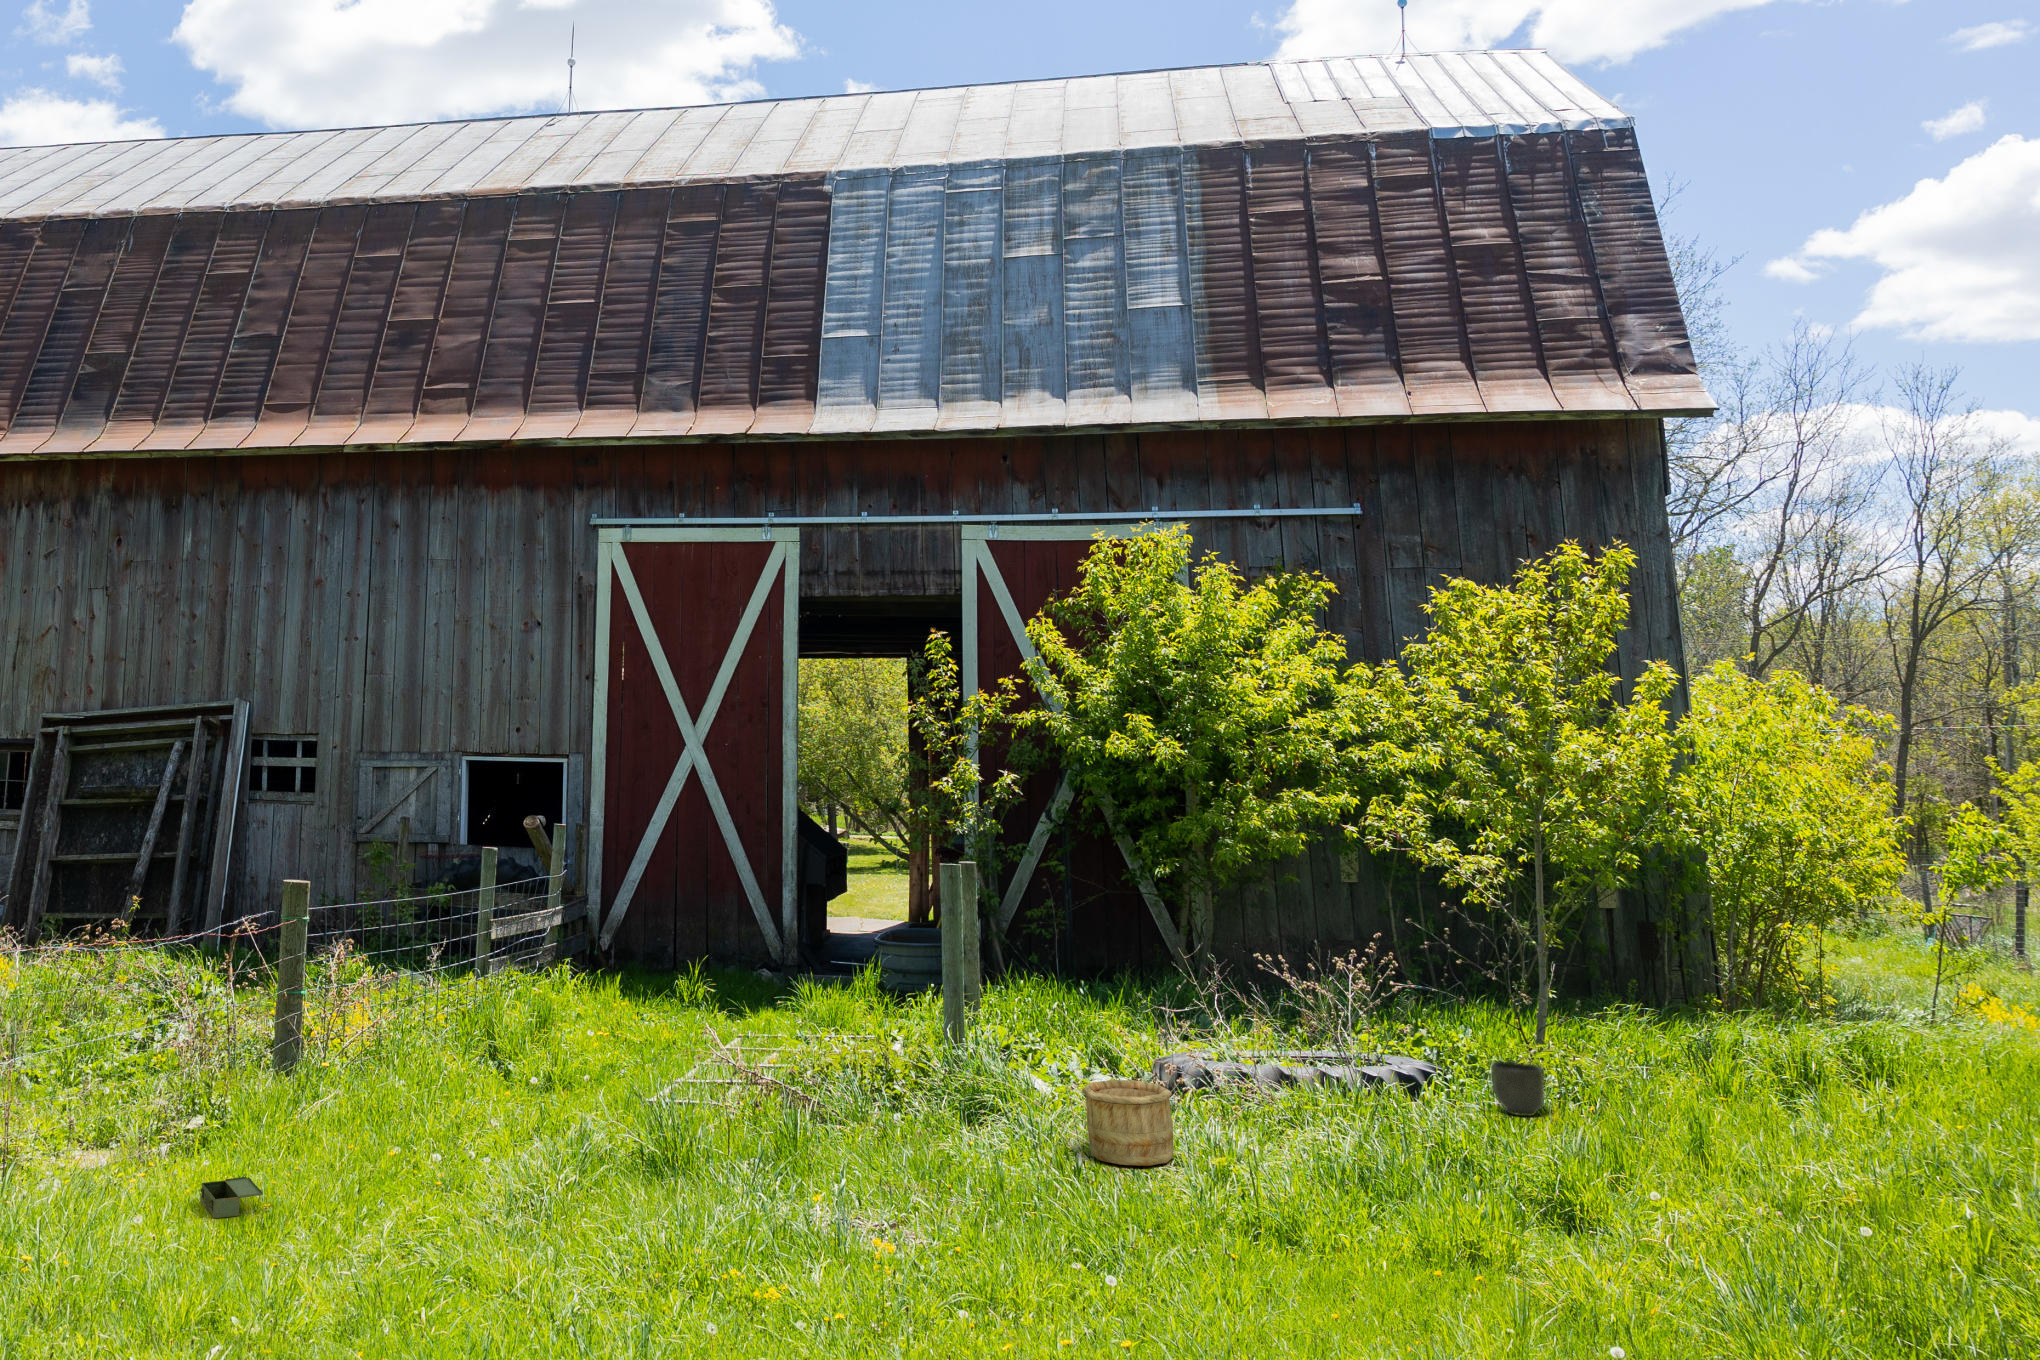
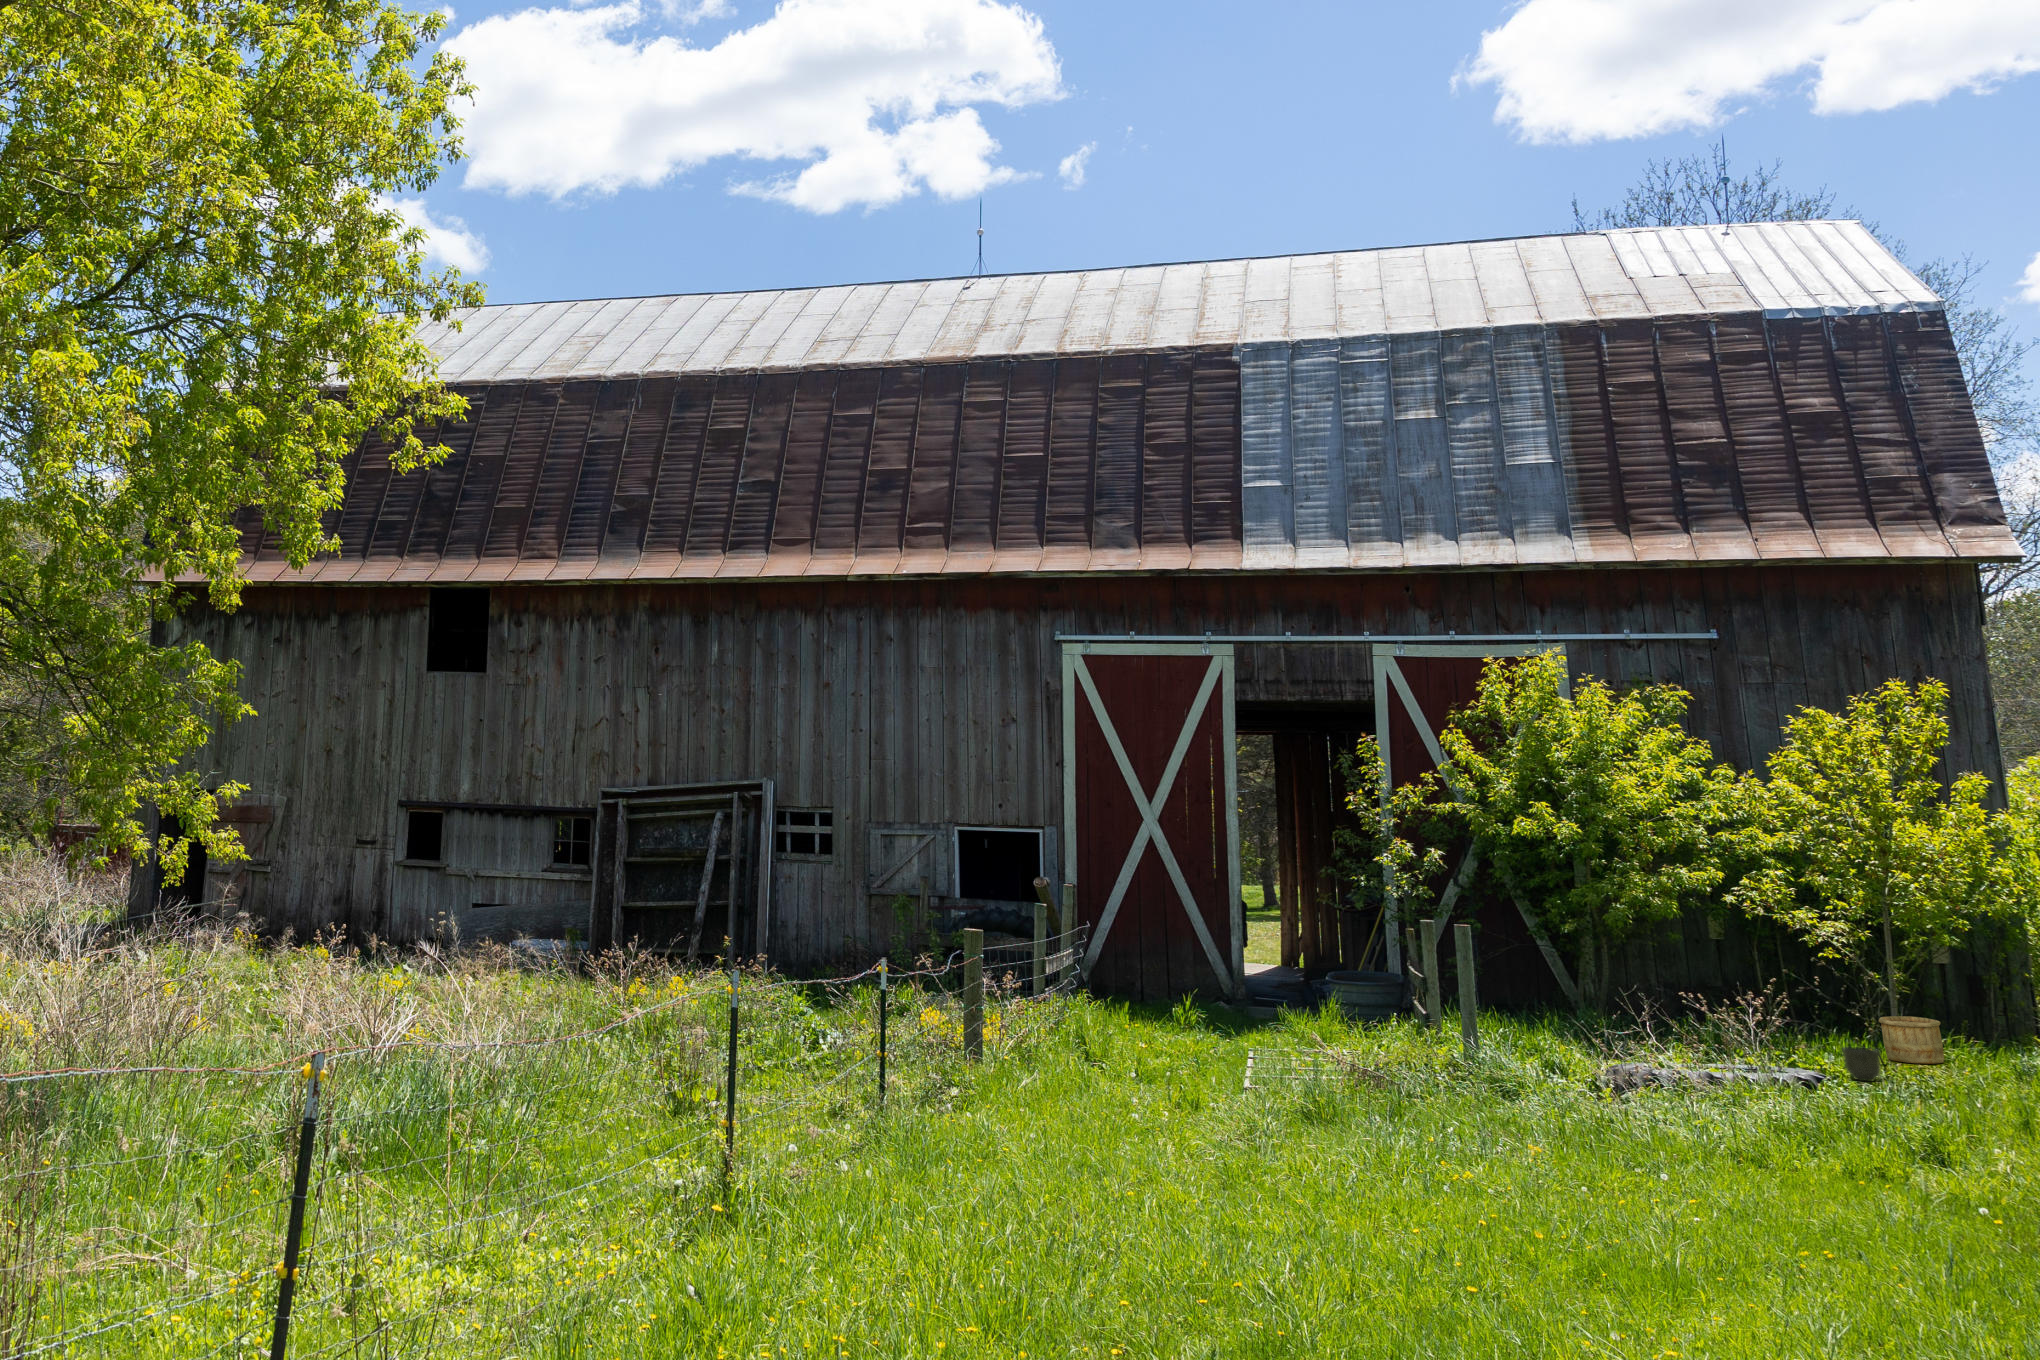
wooden bucket: present [1082,1080,1174,1166] -> present [1879,1016,1944,1064]
toolbox: present [200,1177,263,1218] -> none [998,1094,1044,1115]

